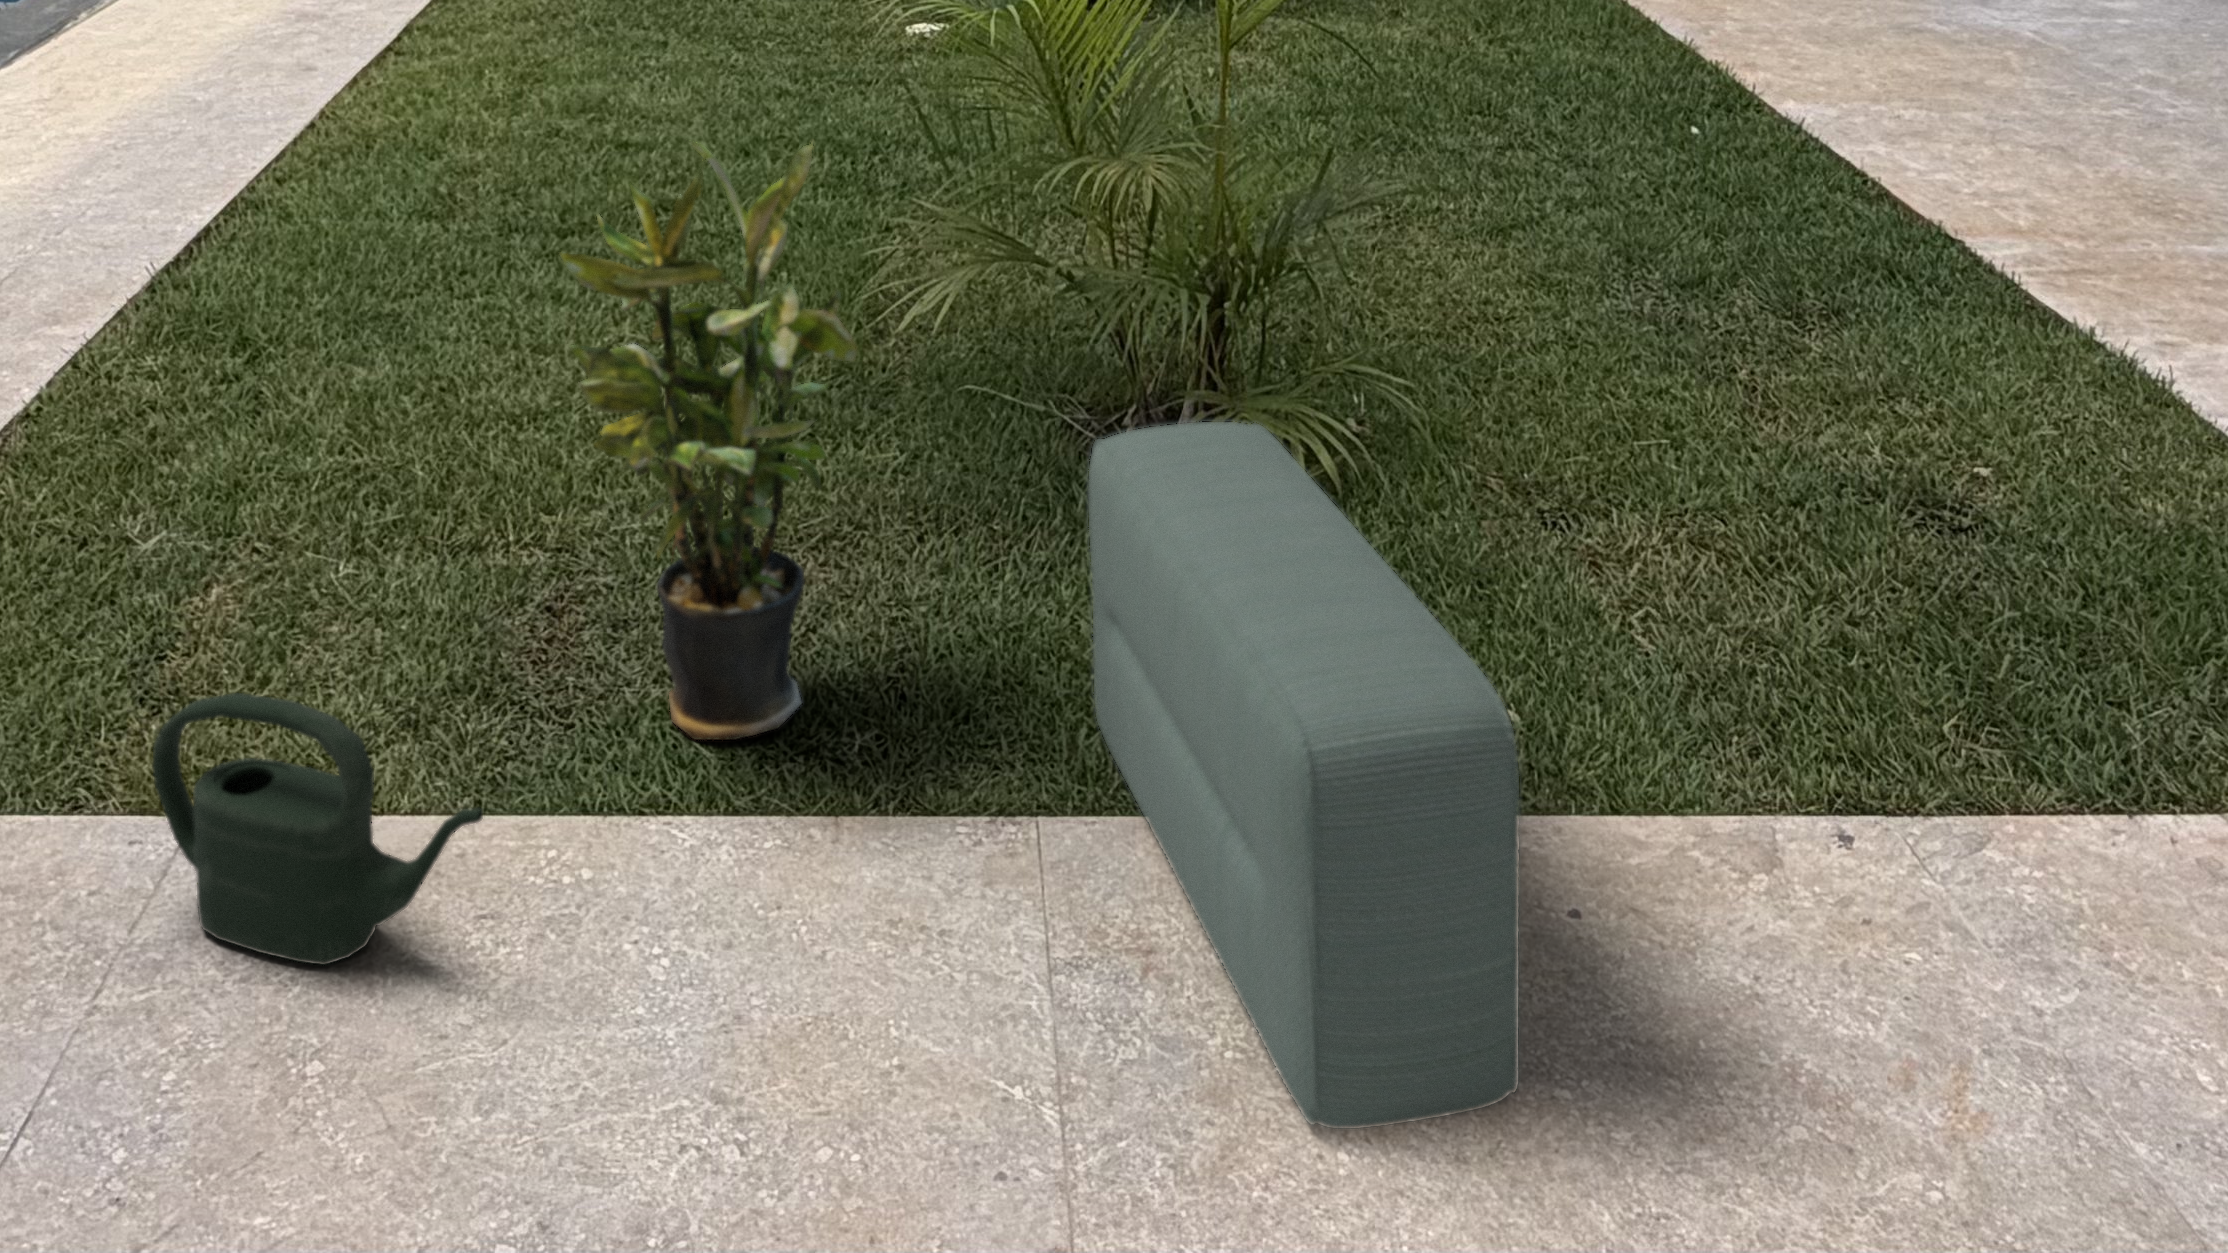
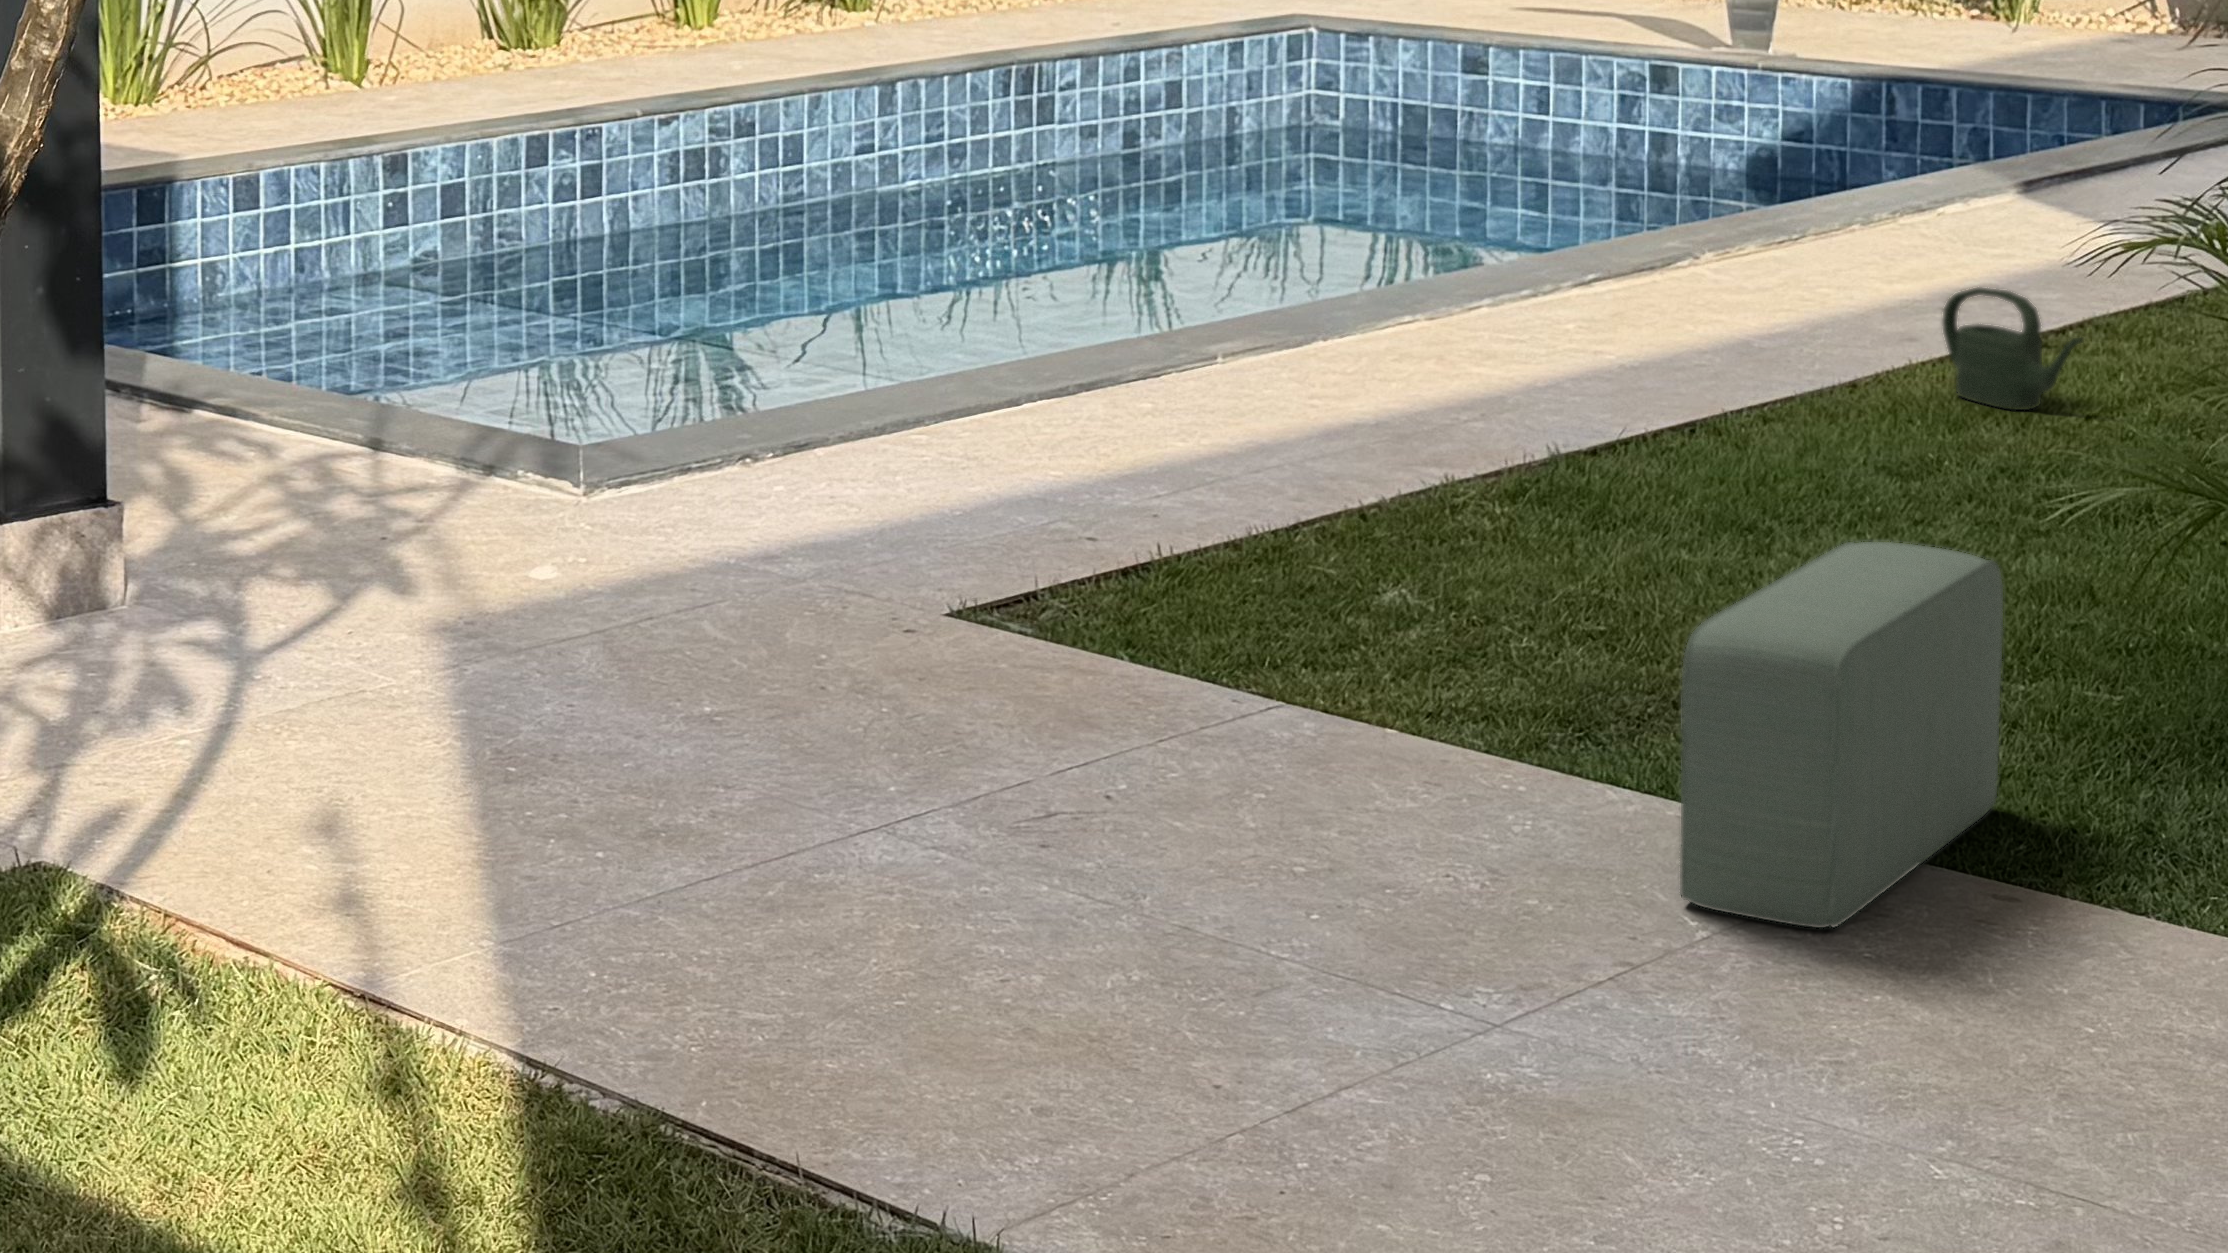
potted plant: present [560,140,857,740] -> none [1464,266,1723,730]
watering can: present [153,693,483,965] -> present [1942,288,2083,410]

